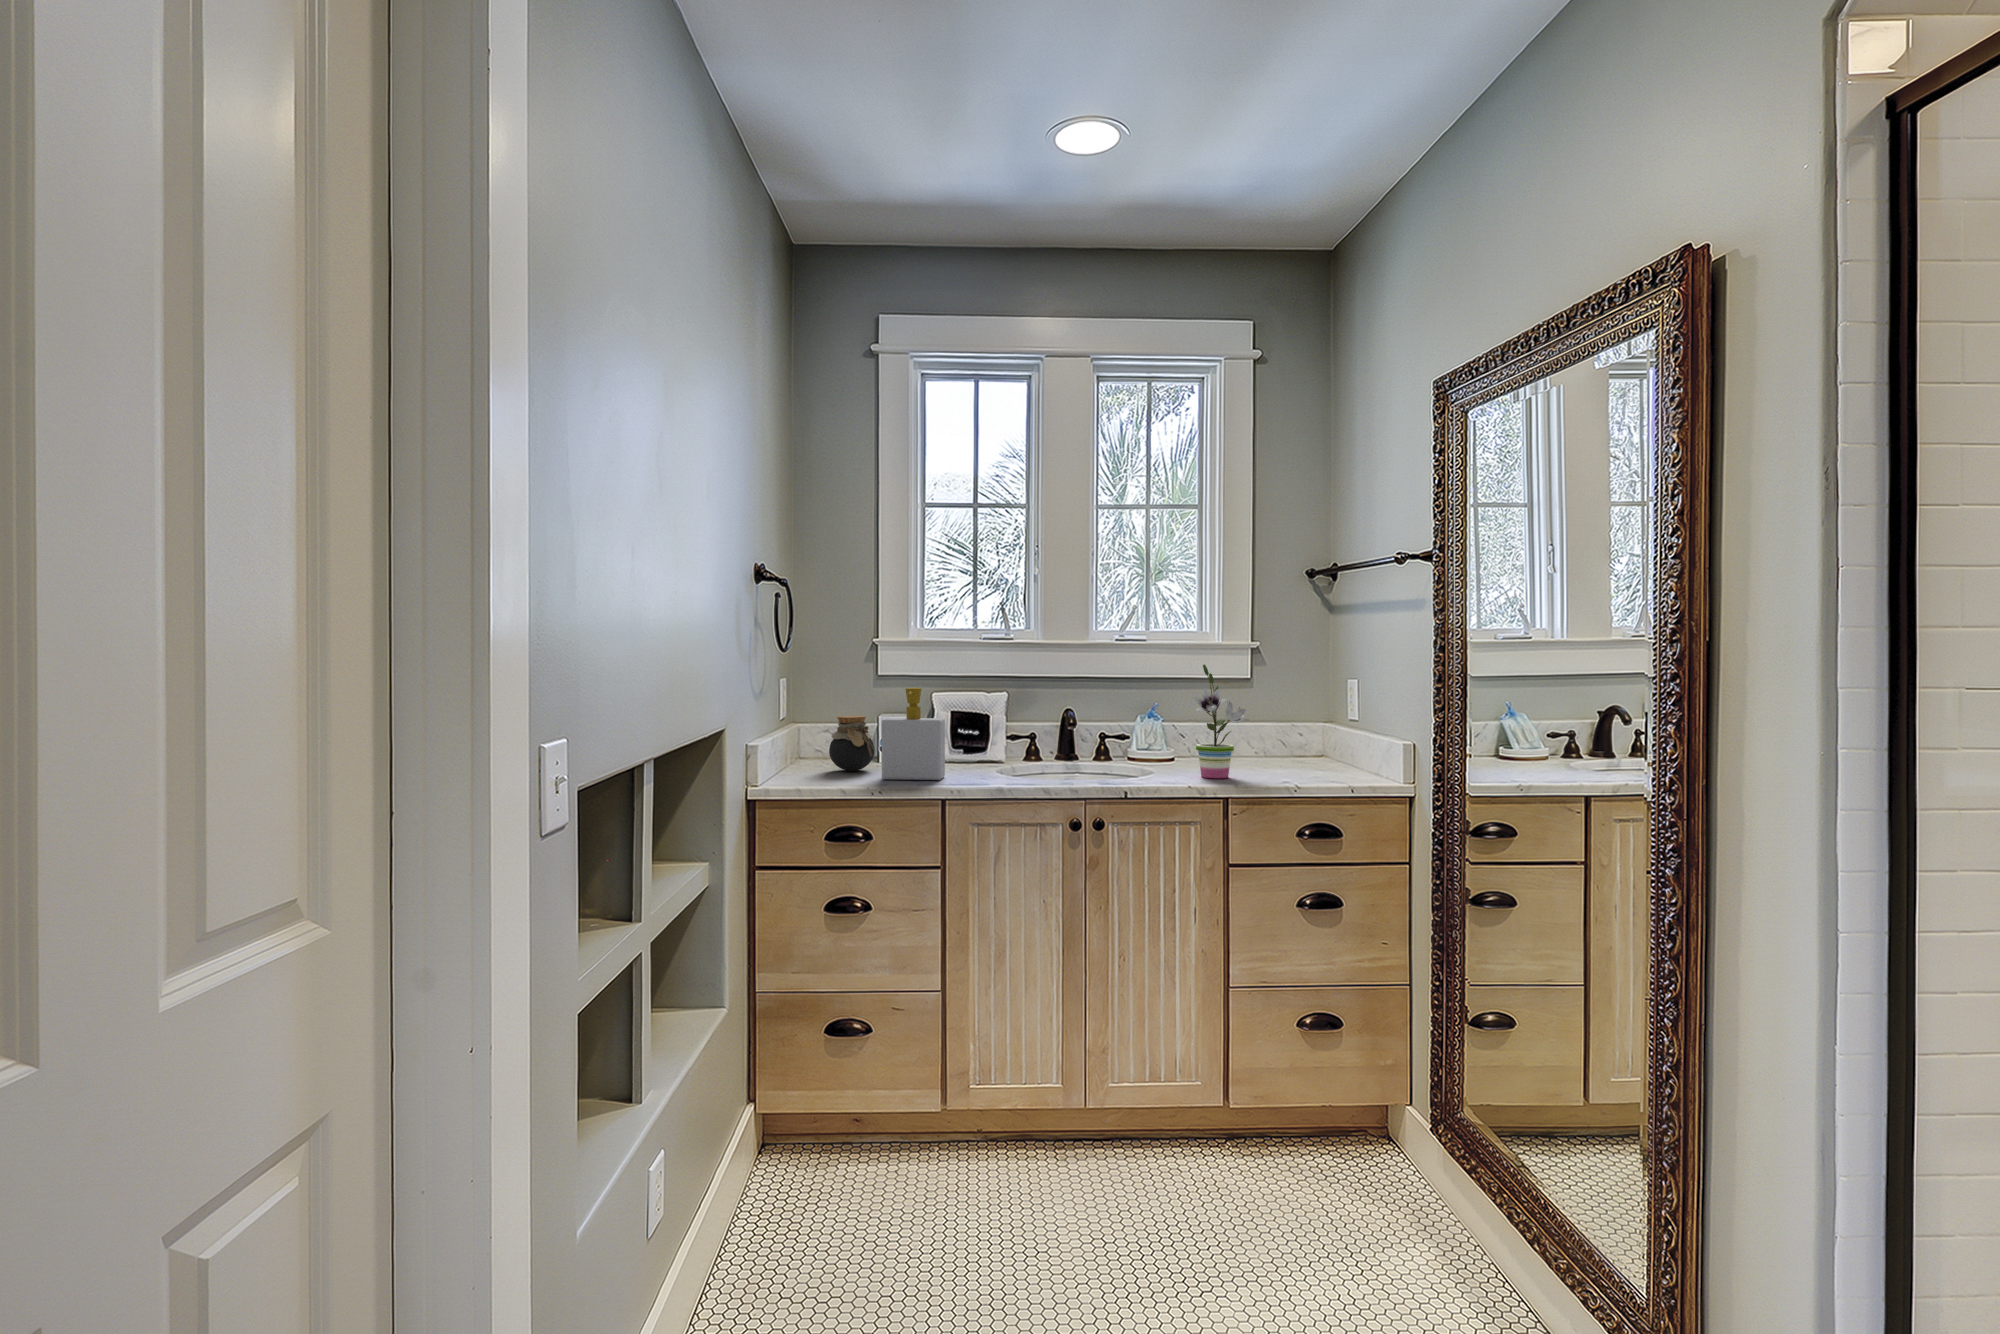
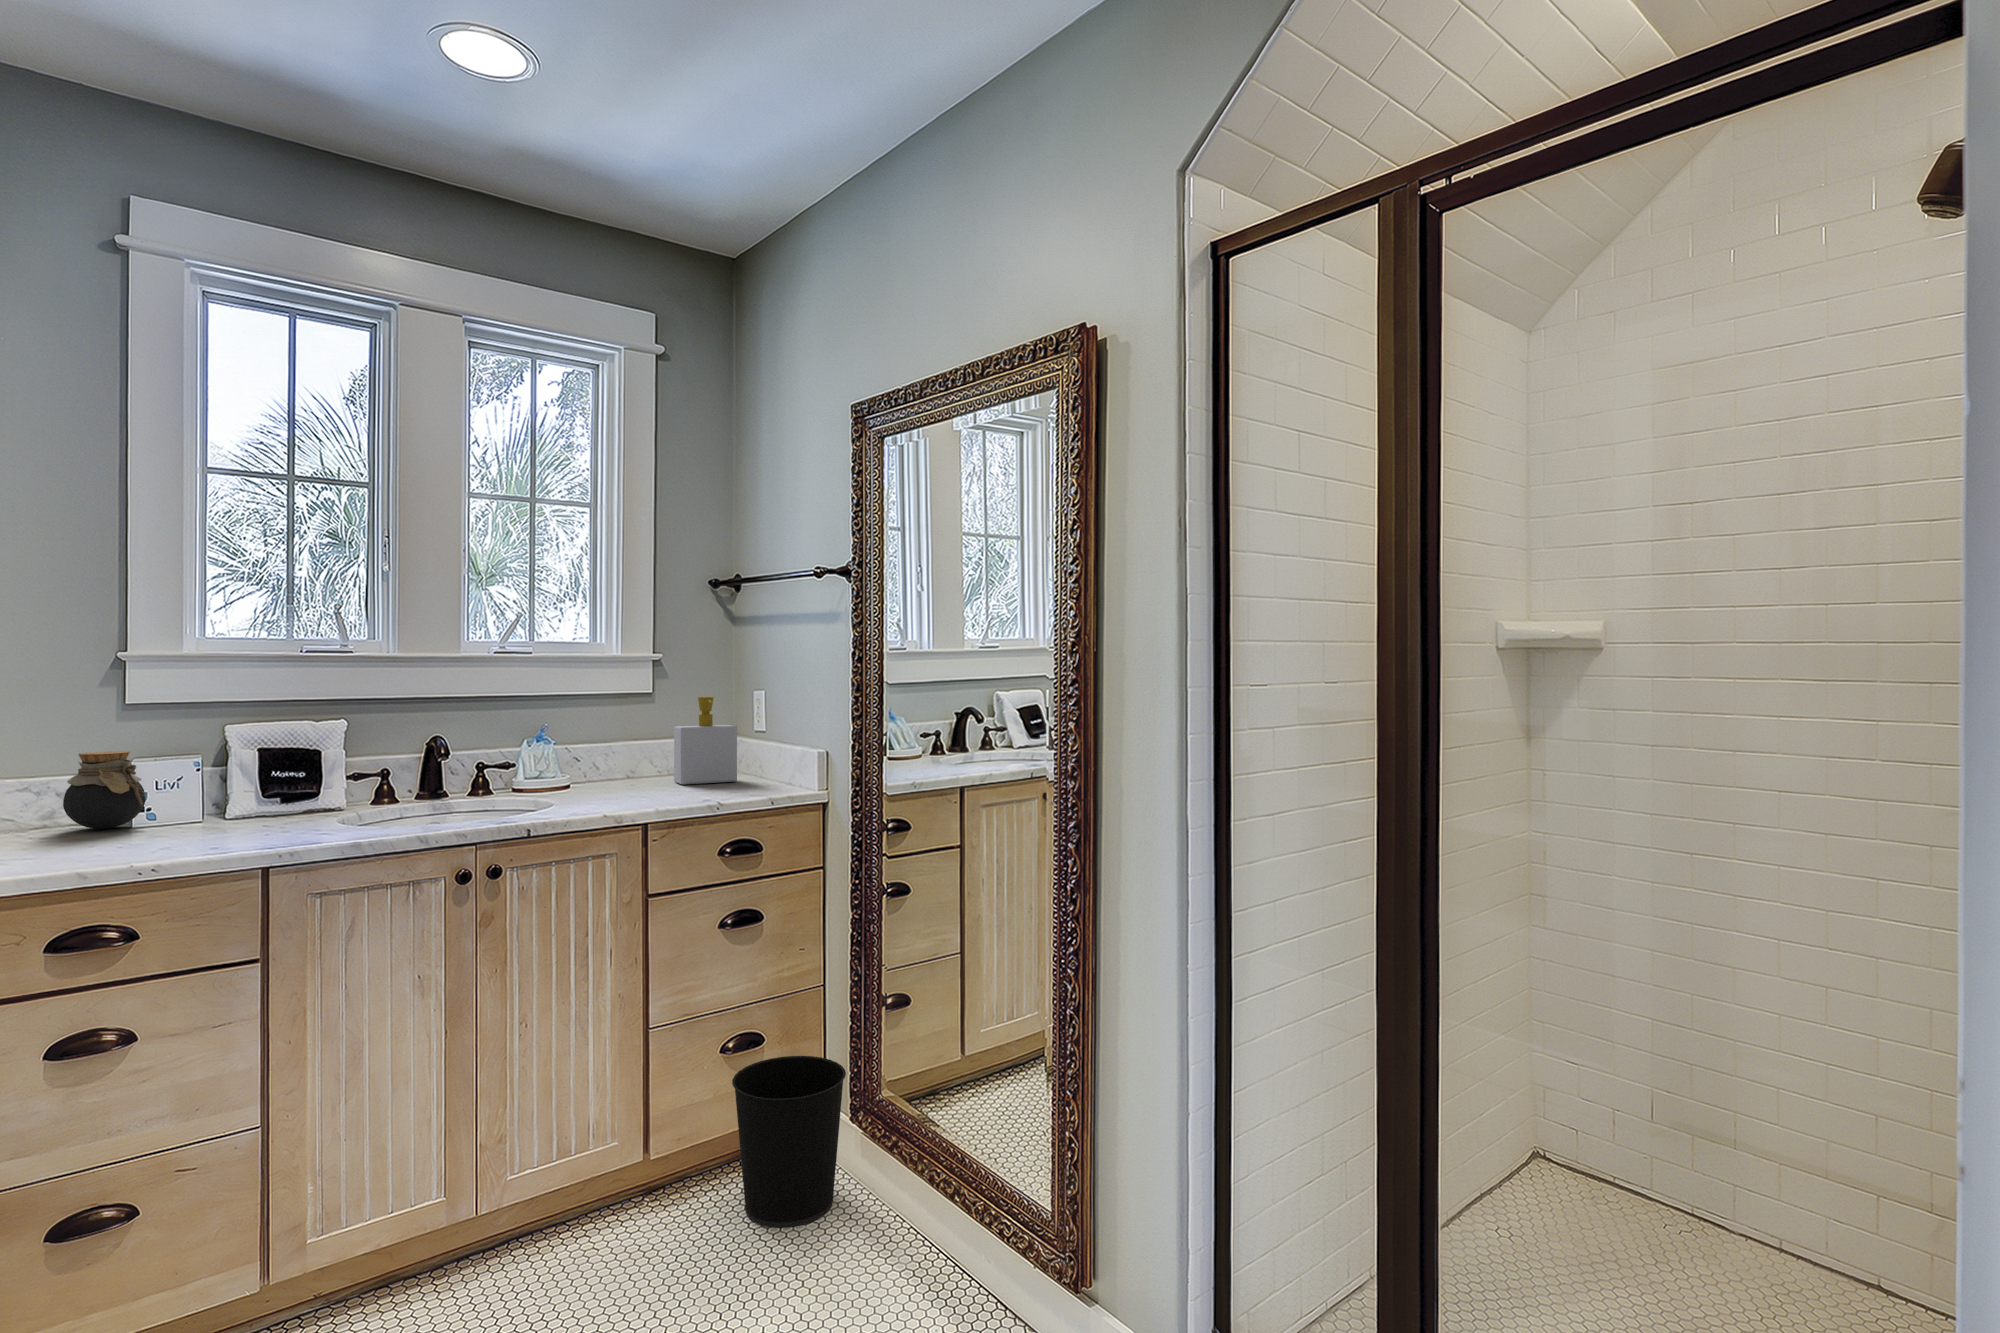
potted plant: present [1193,664,1250,778] -> none [602,677,666,801]
soap bottle: present [882,688,945,780] -> present [674,696,737,785]
wastebasket: none [1304,1045,1422,1217] -> present [732,1056,846,1227]

